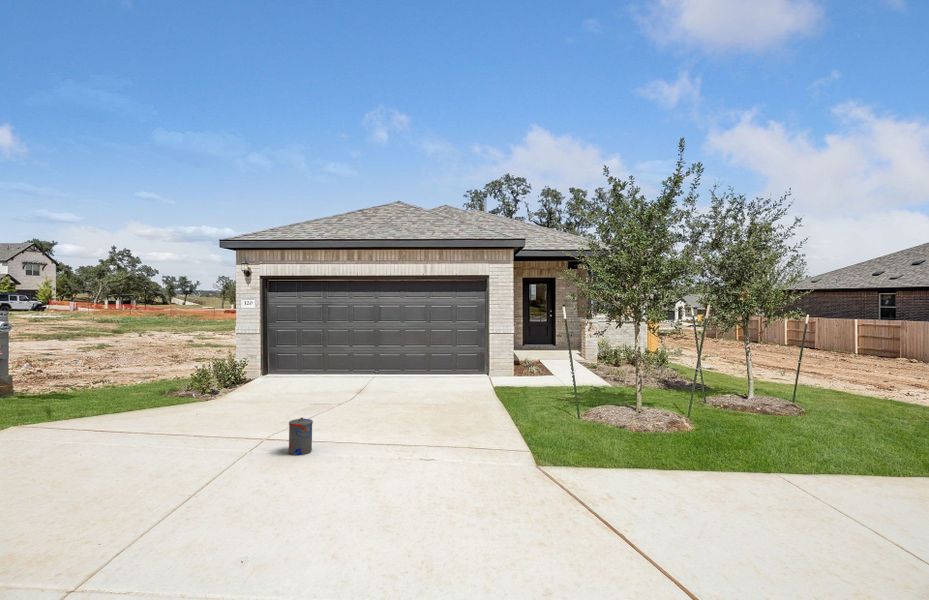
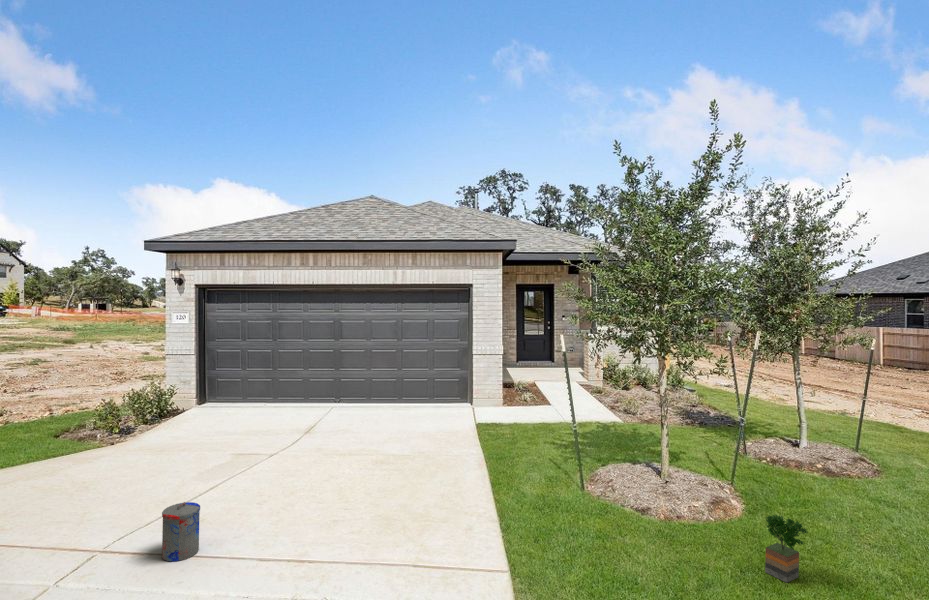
potted tree: none [699,425,728,468] -> present [765,515,808,583]

